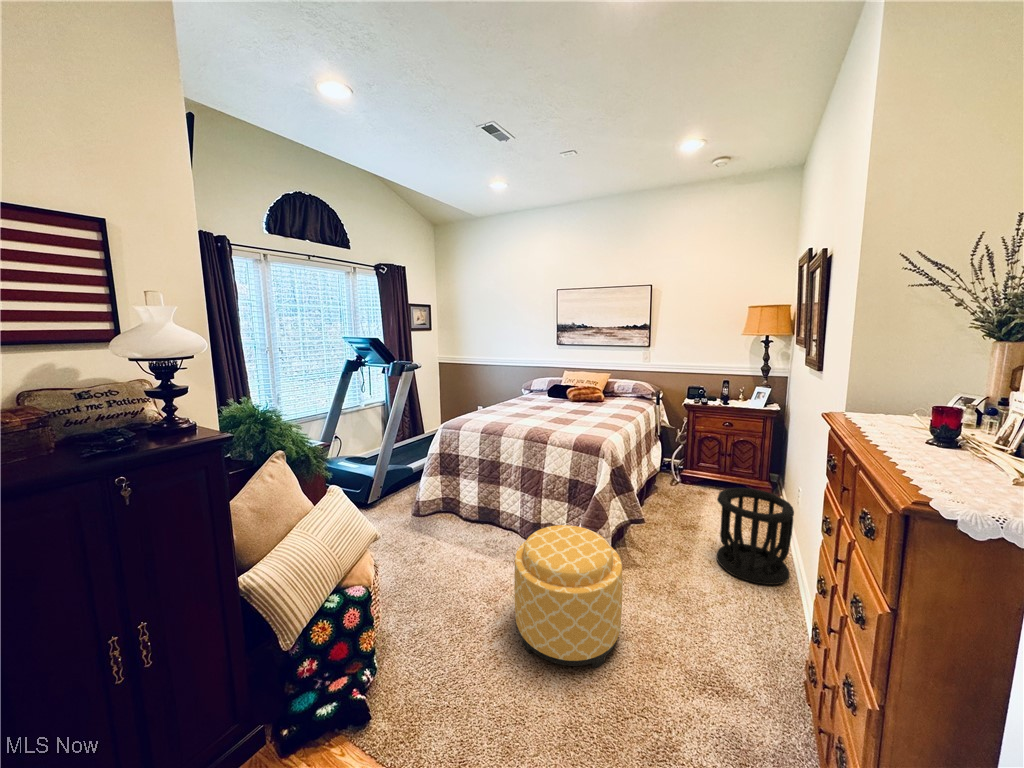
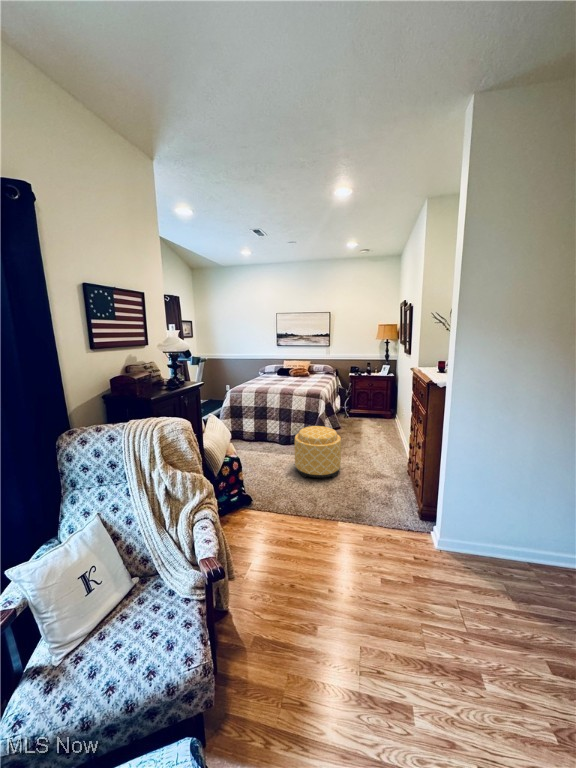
wastebasket: present [716,488,794,585] -> none [372,409,402,447]

